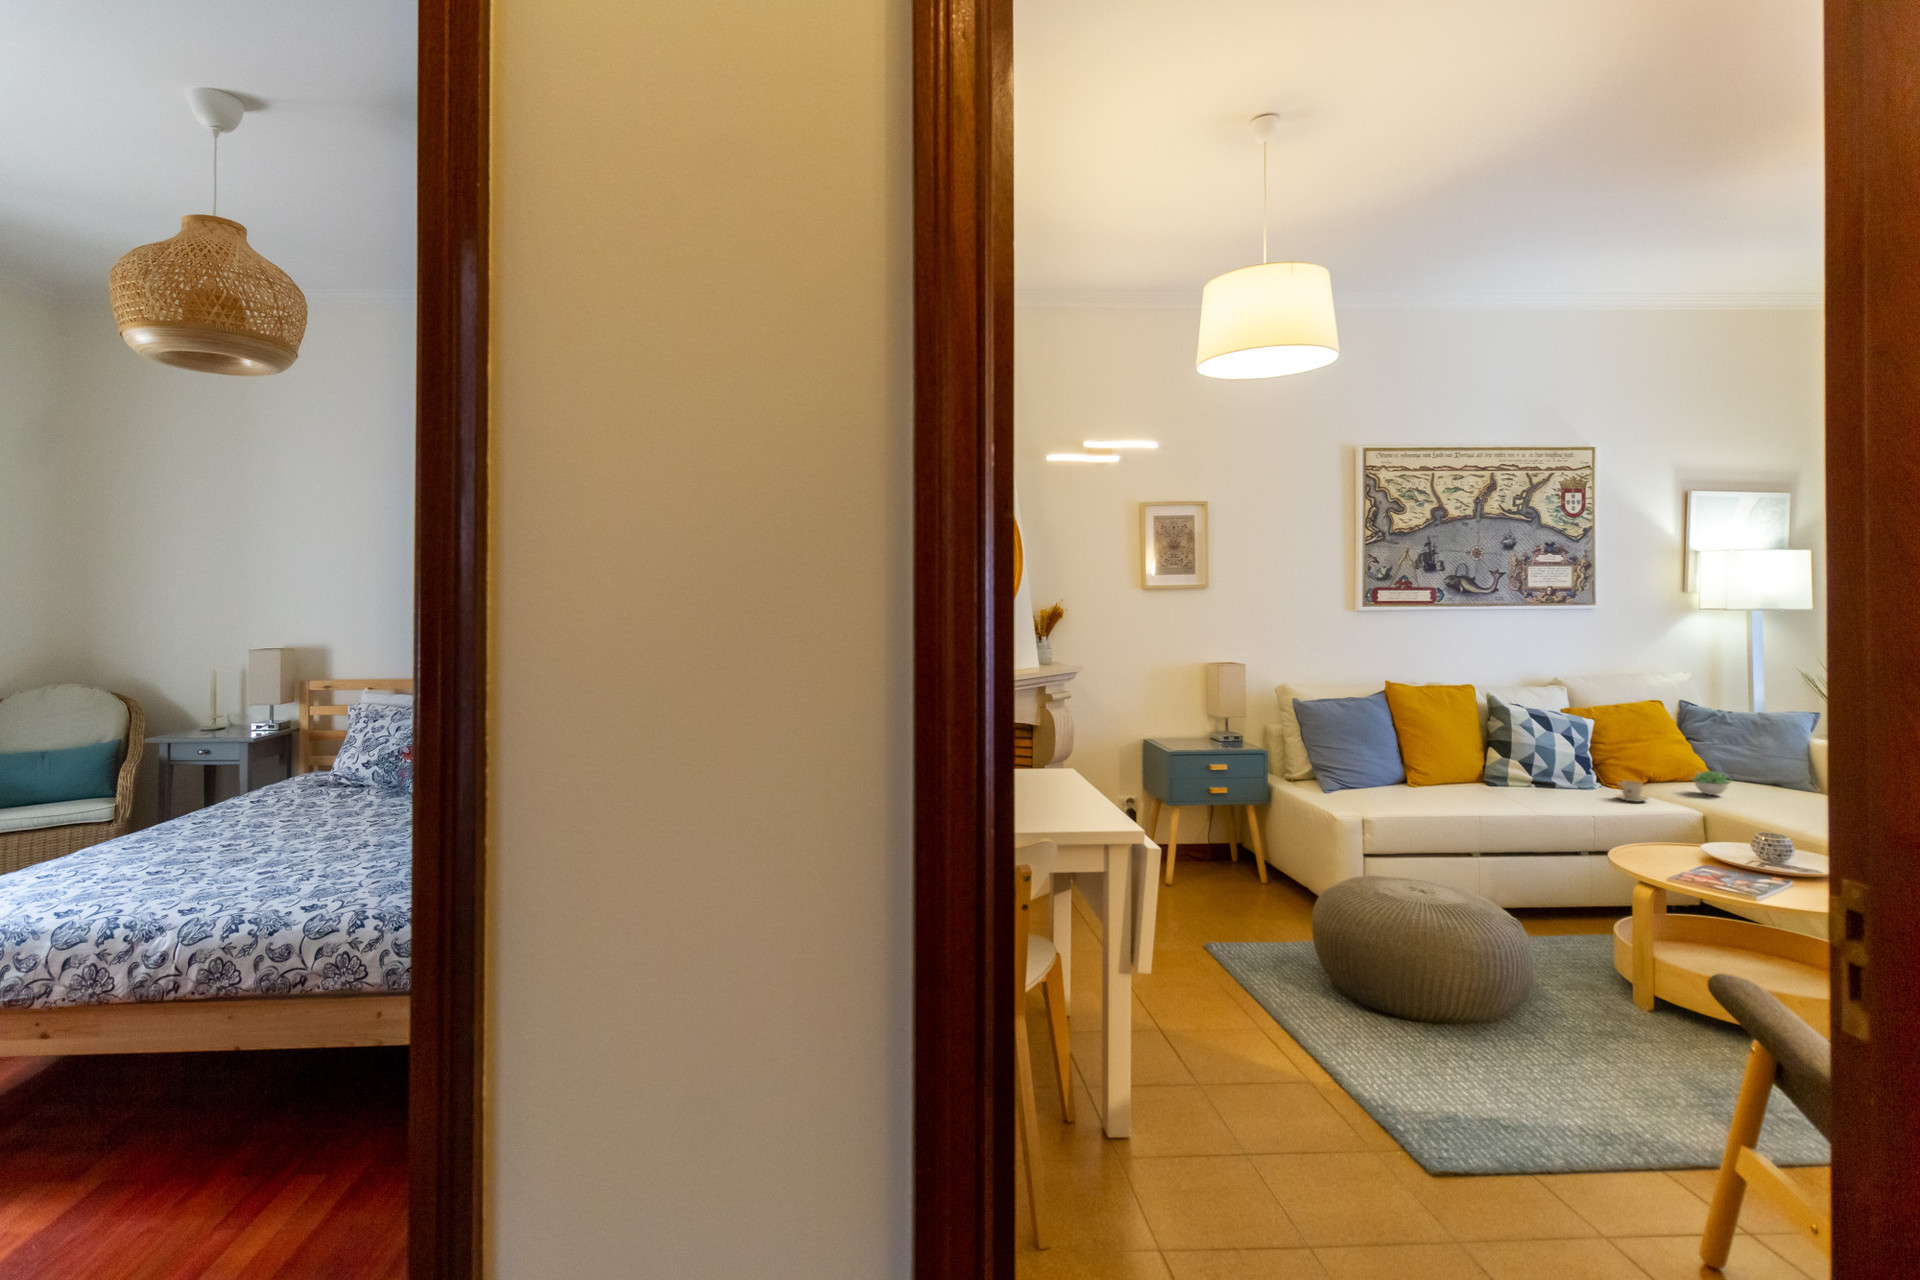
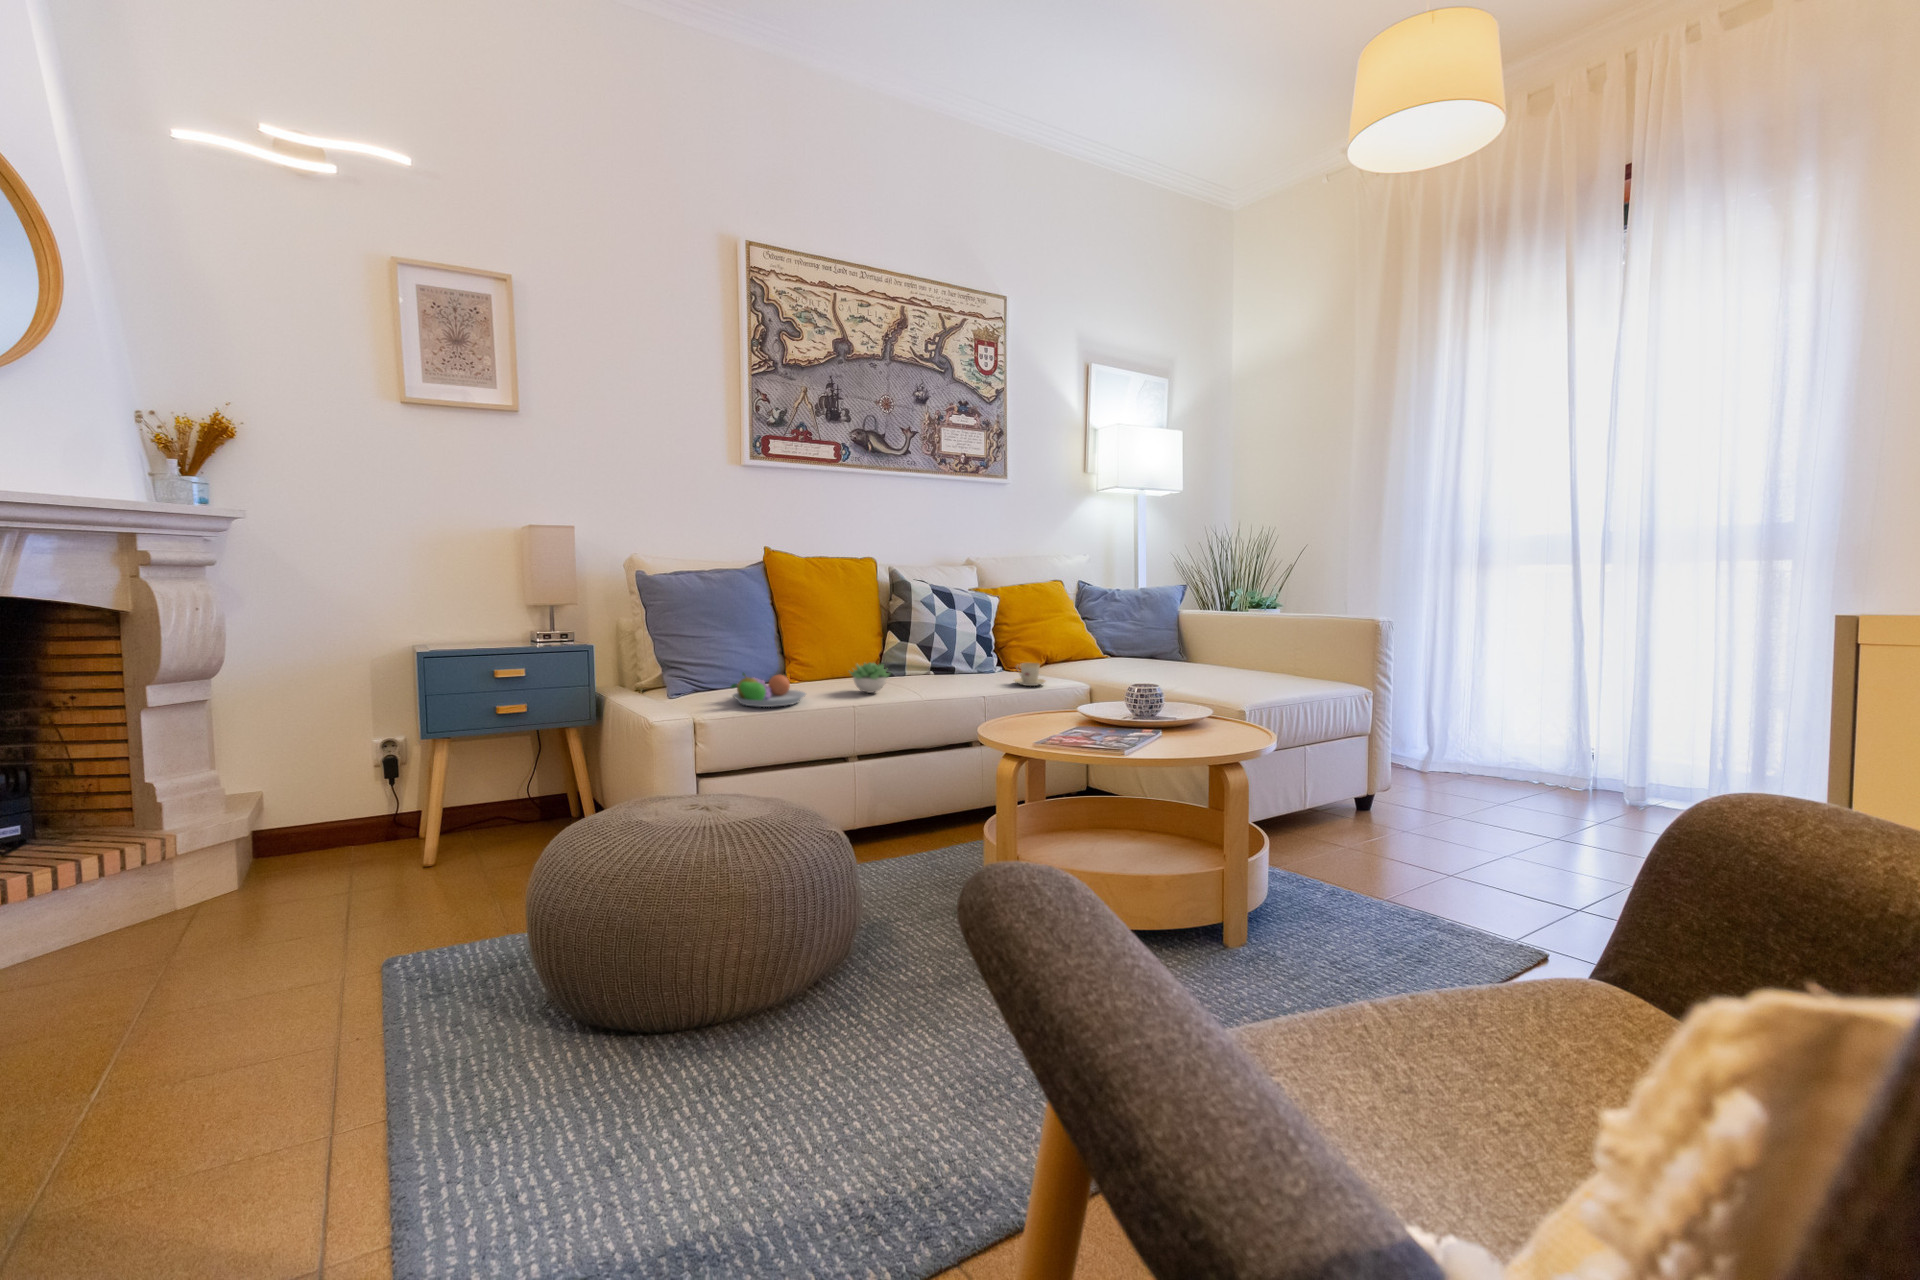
succulent plant: present [1691,771,1731,795] -> present [850,663,890,693]
fruit bowl: none [1375,778,1434,804] -> present [731,673,806,707]

